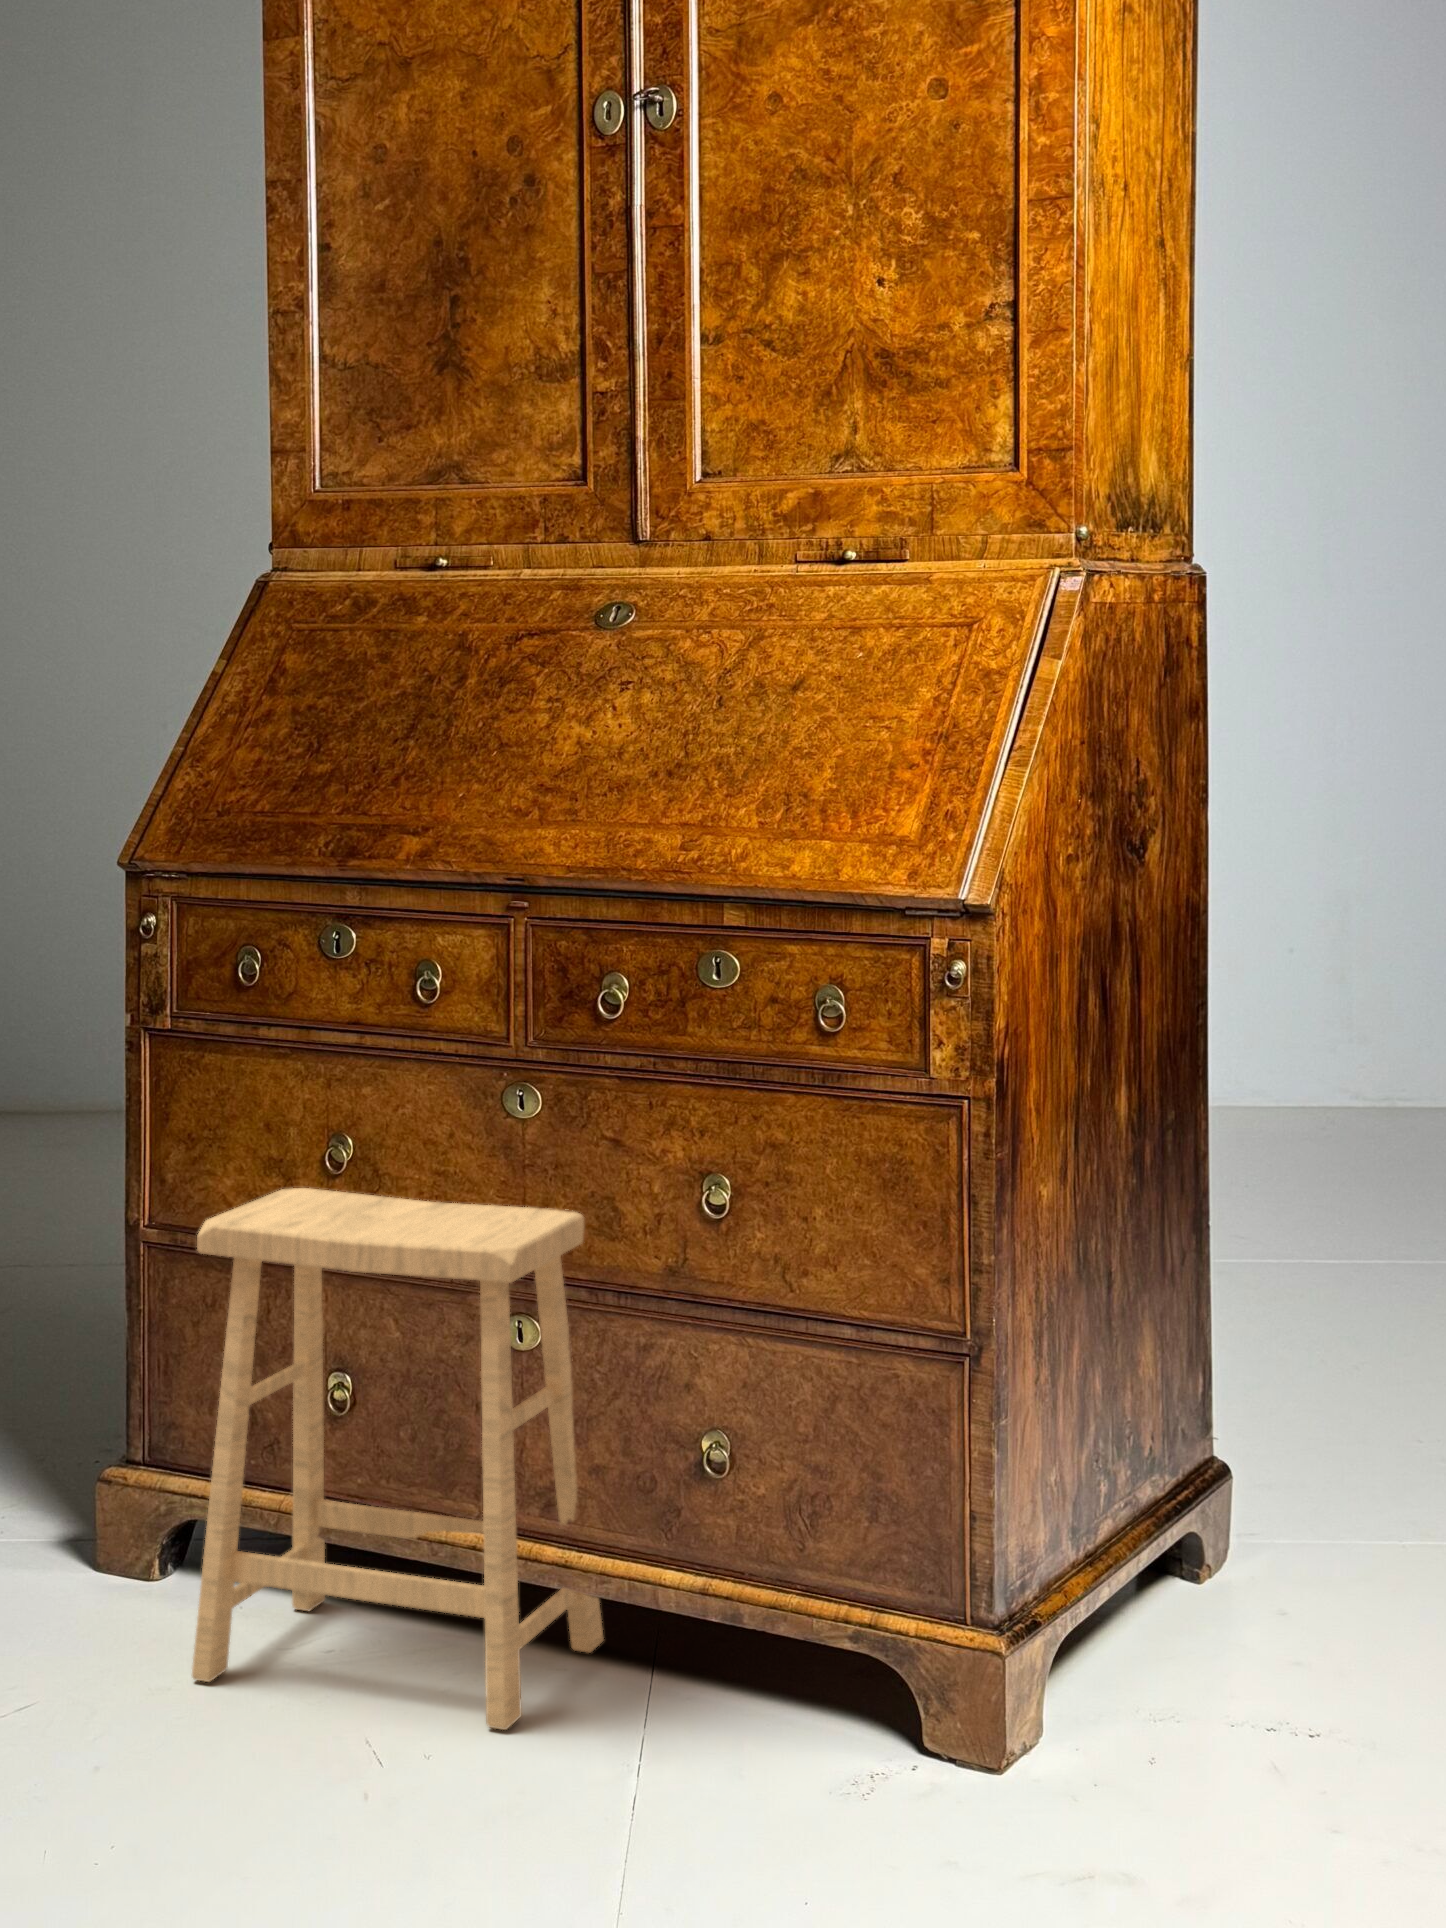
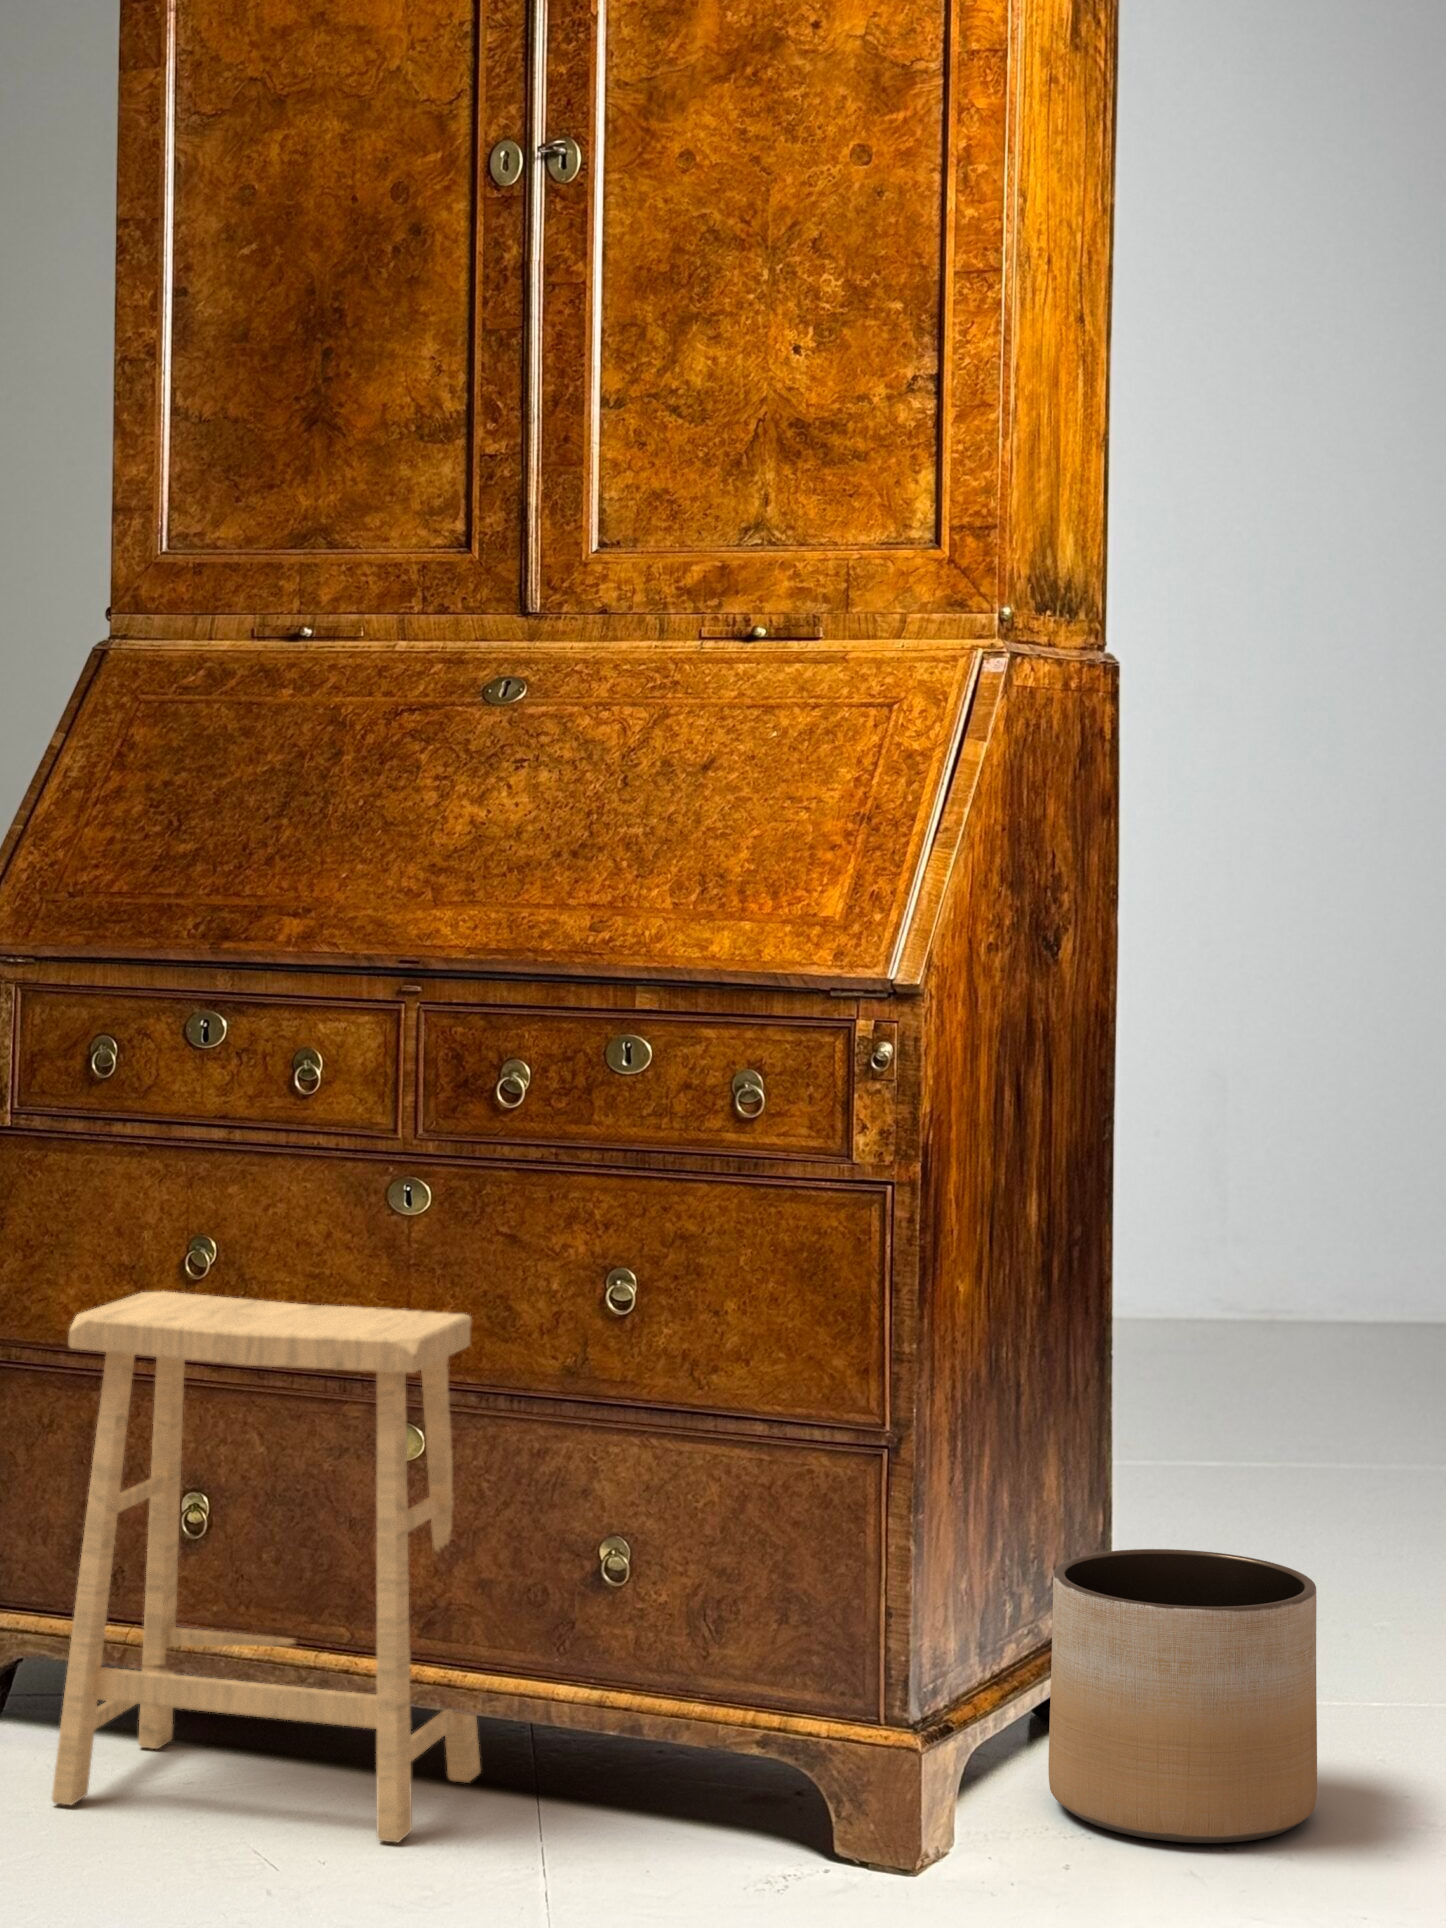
planter: none [1142,1428,1403,1732] -> present [1048,1549,1317,1843]

